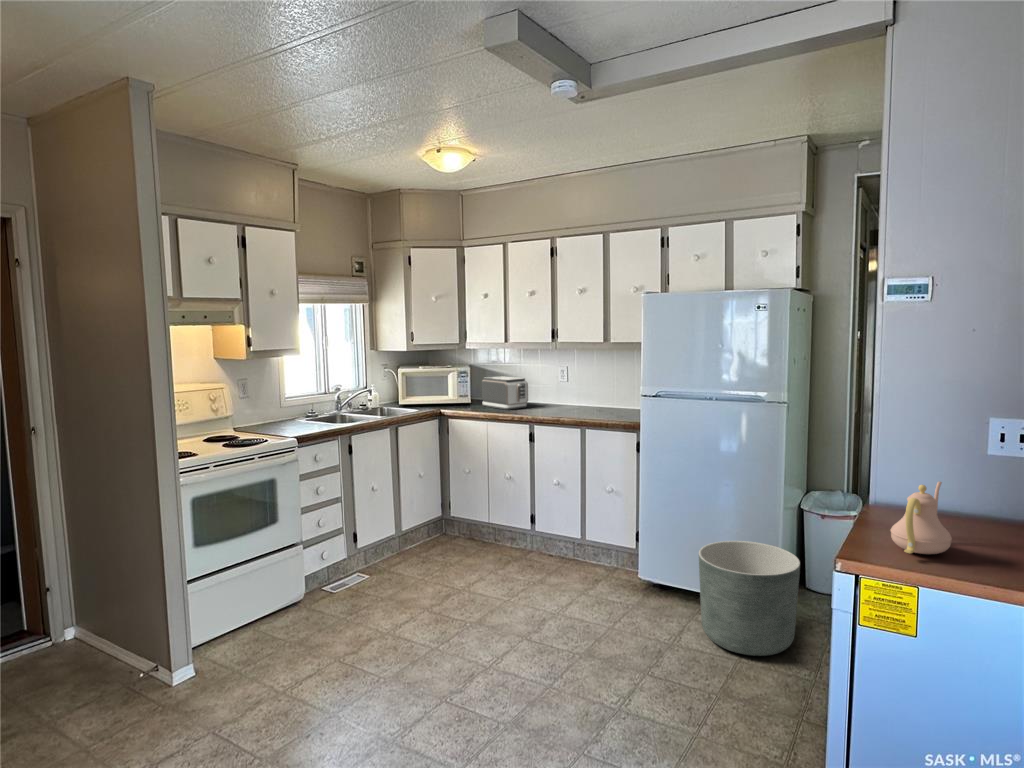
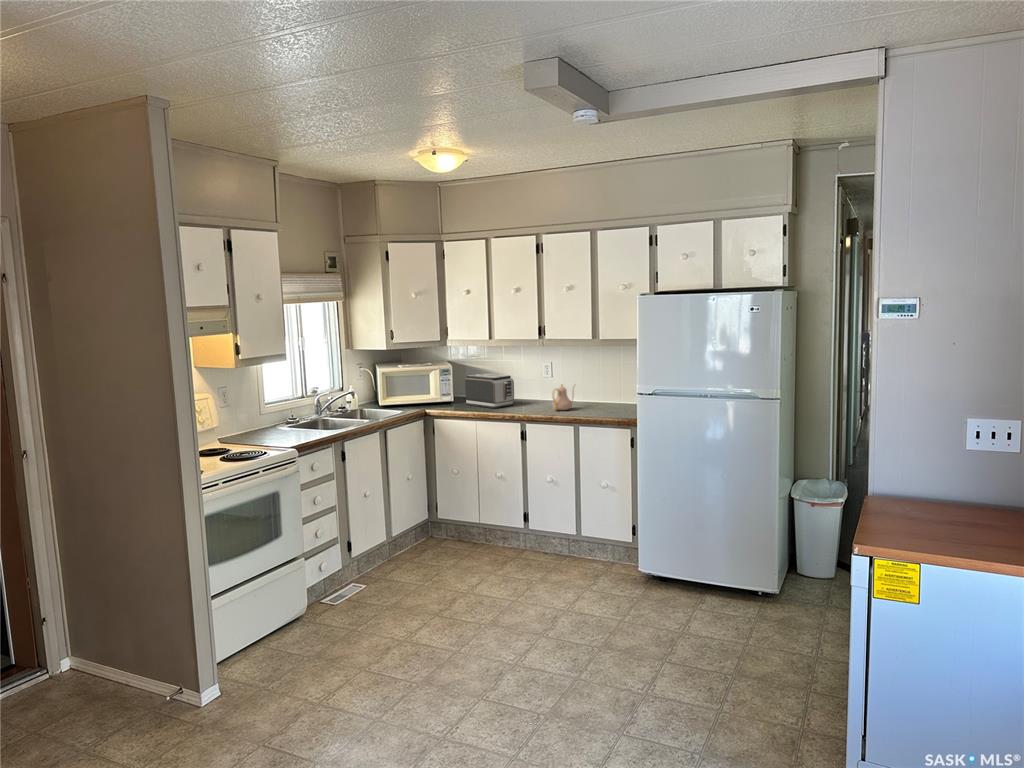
teapot: present [891,482,952,554] -> present [552,384,574,410]
planter: present [699,541,800,656] -> none [705,530,800,637]

